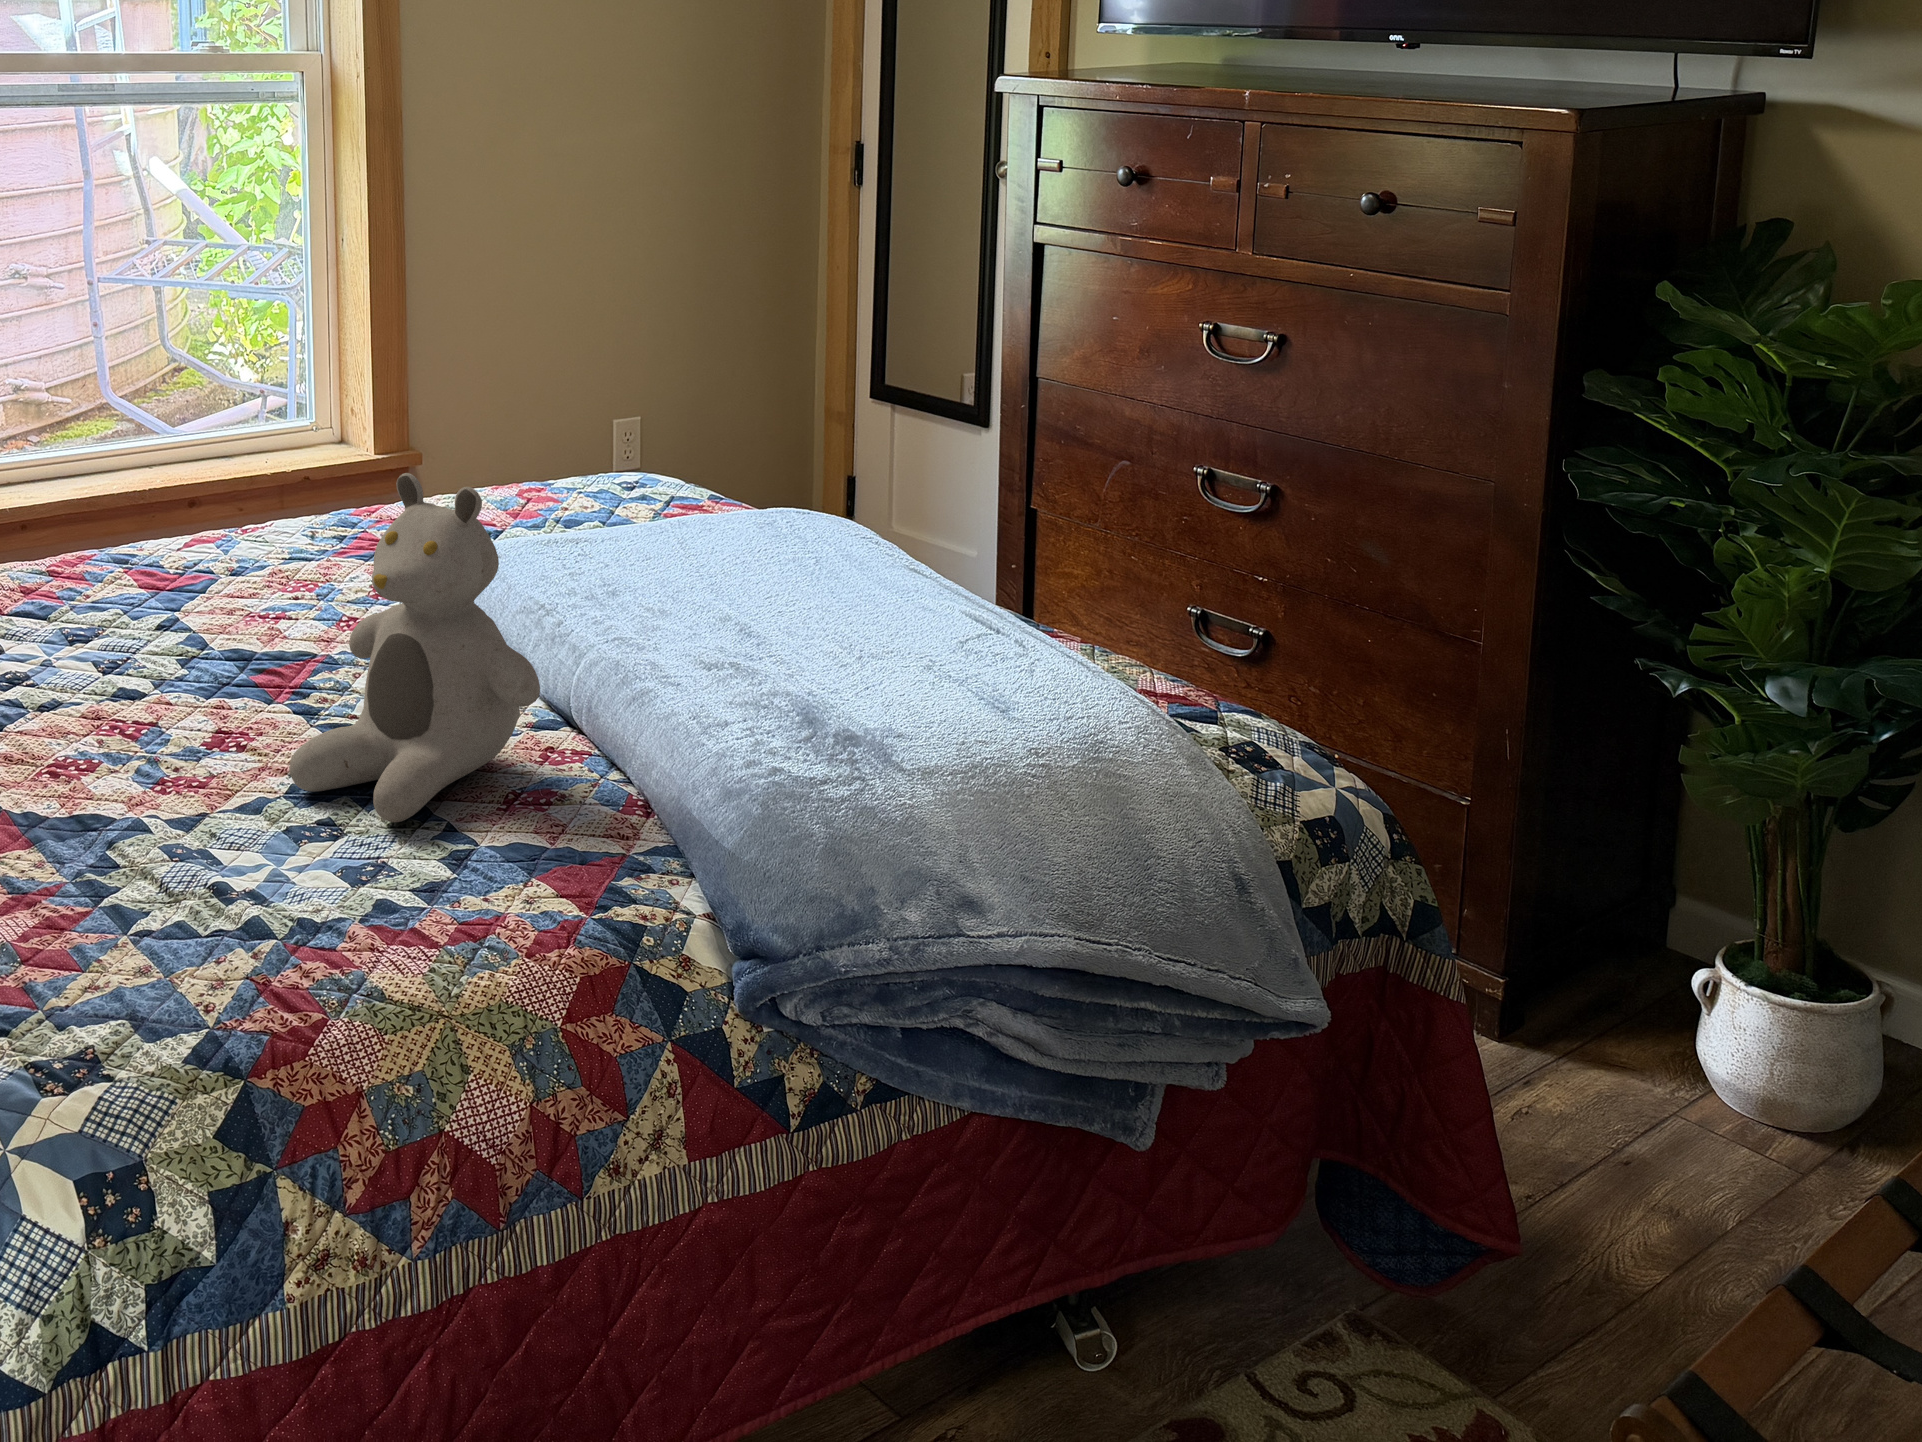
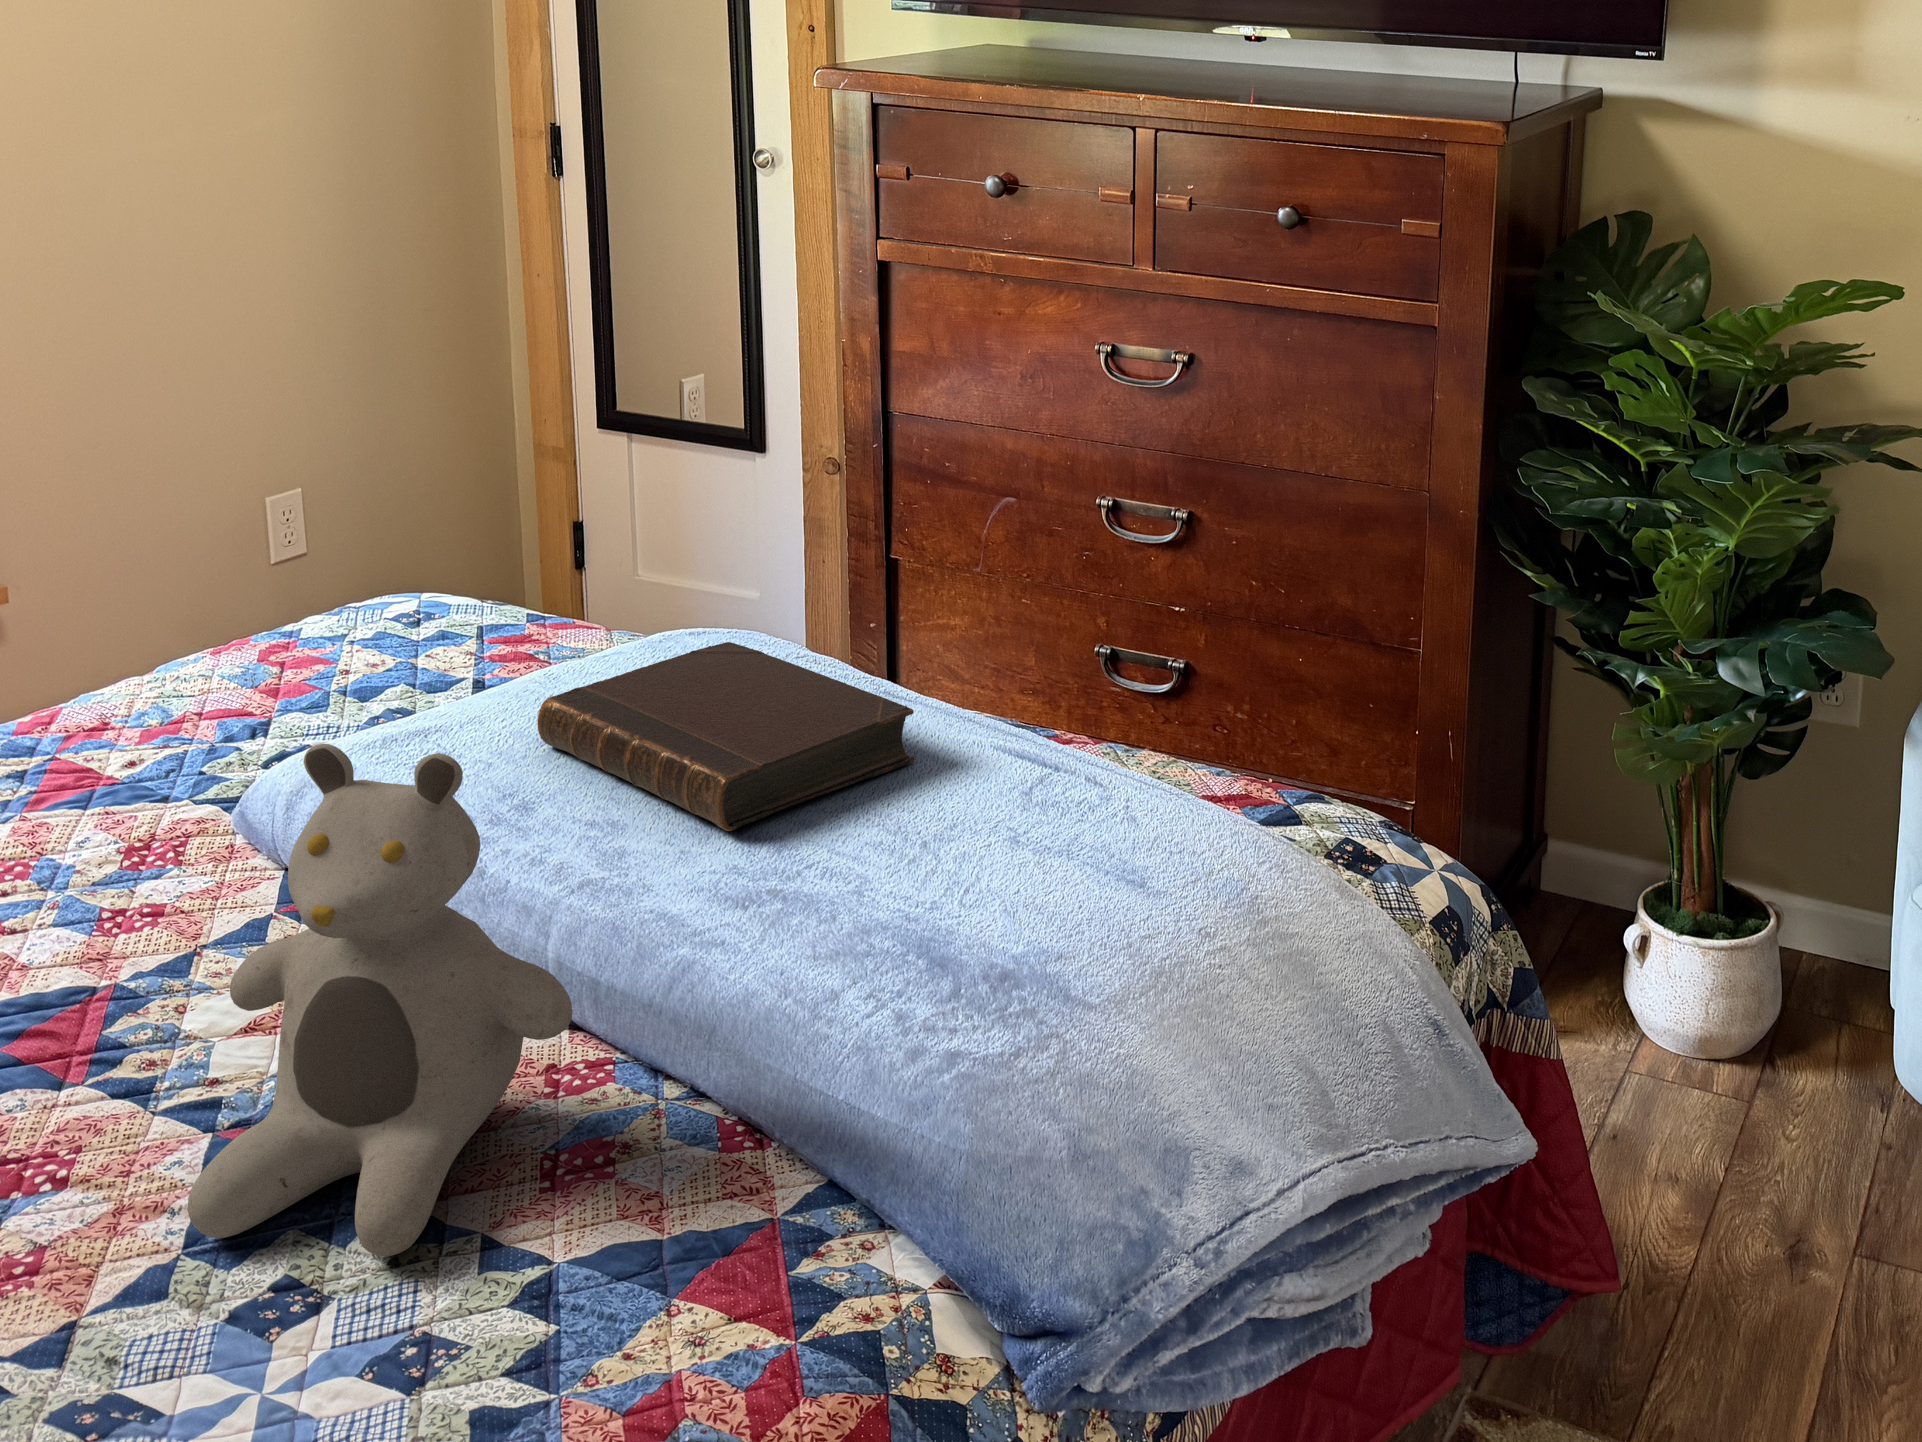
book: none [630,503,891,621] -> present [537,642,915,831]

